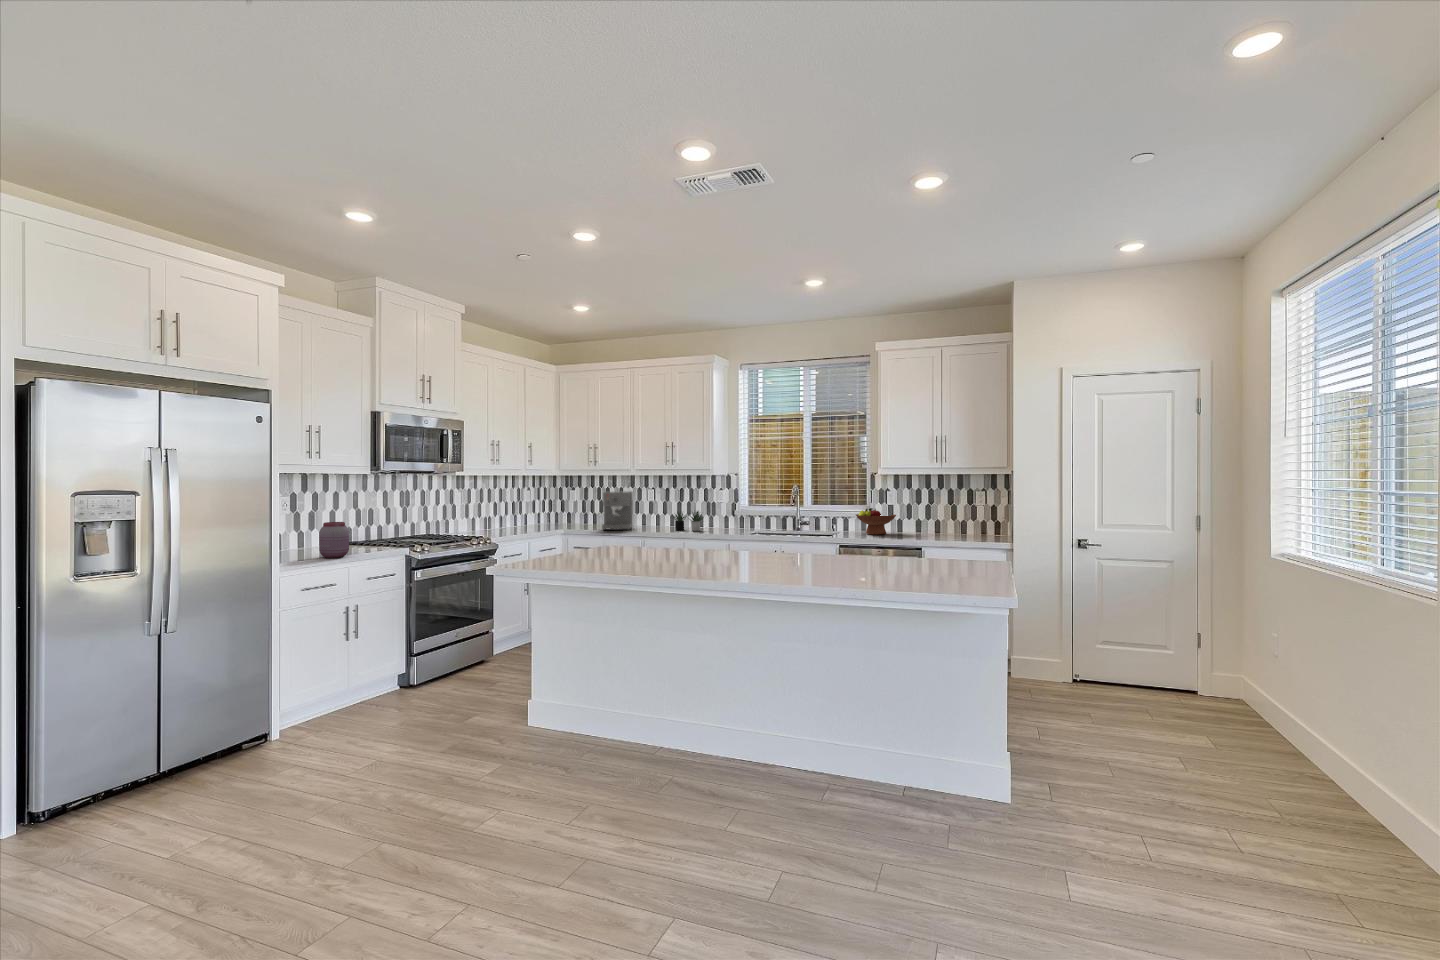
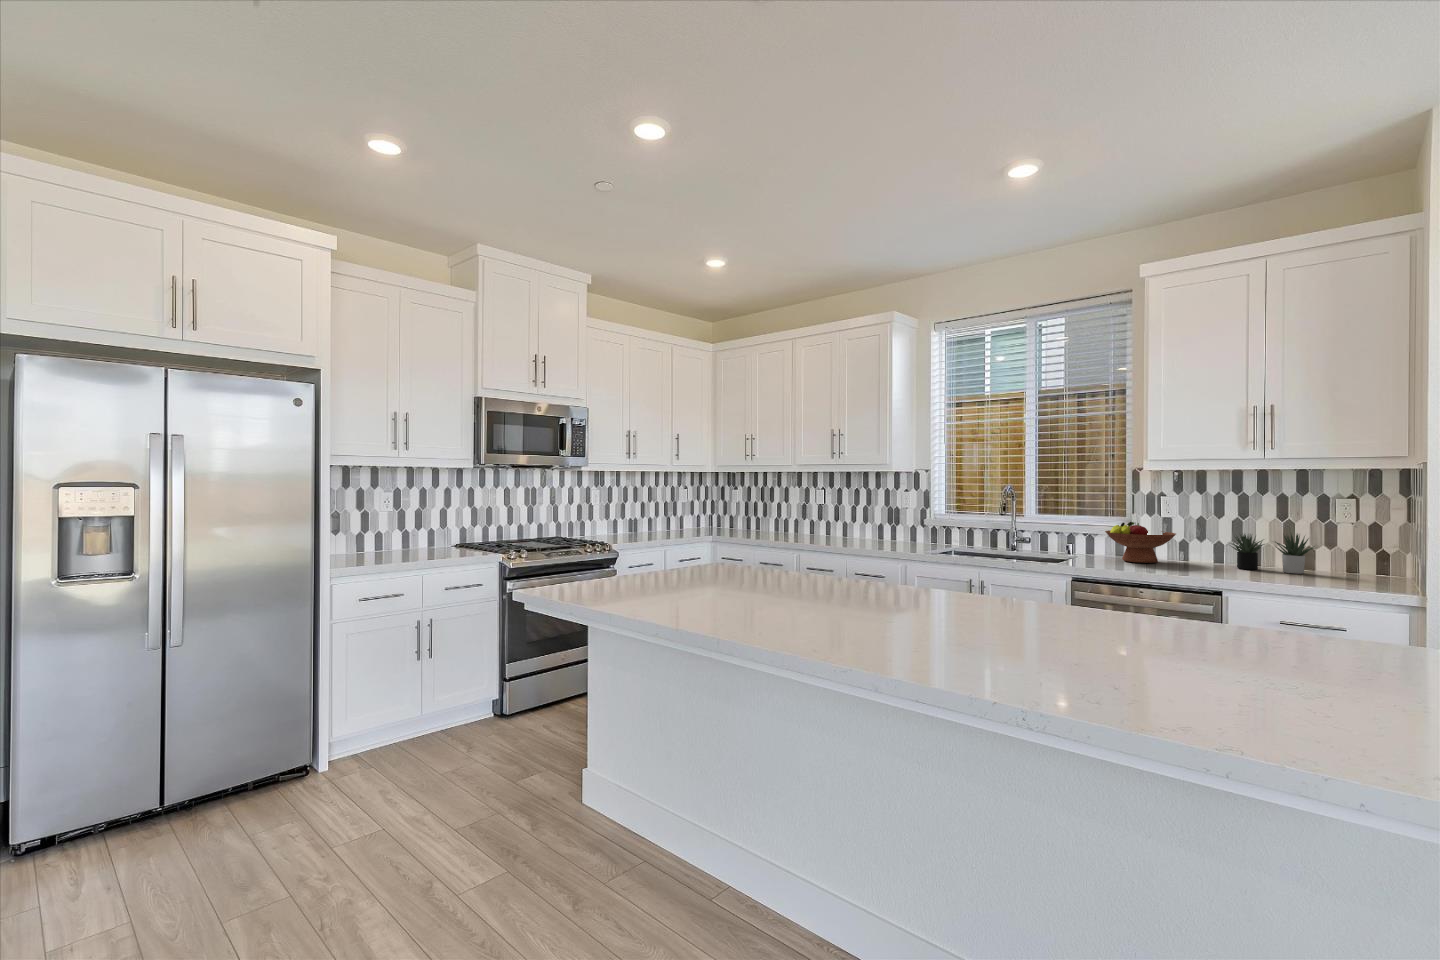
coffee maker: present [602,491,633,530] -> none [760,492,800,539]
succulent plant: present [673,511,704,531] -> present [1231,534,1314,574]
jar: present [319,522,349,558] -> none [399,522,431,563]

